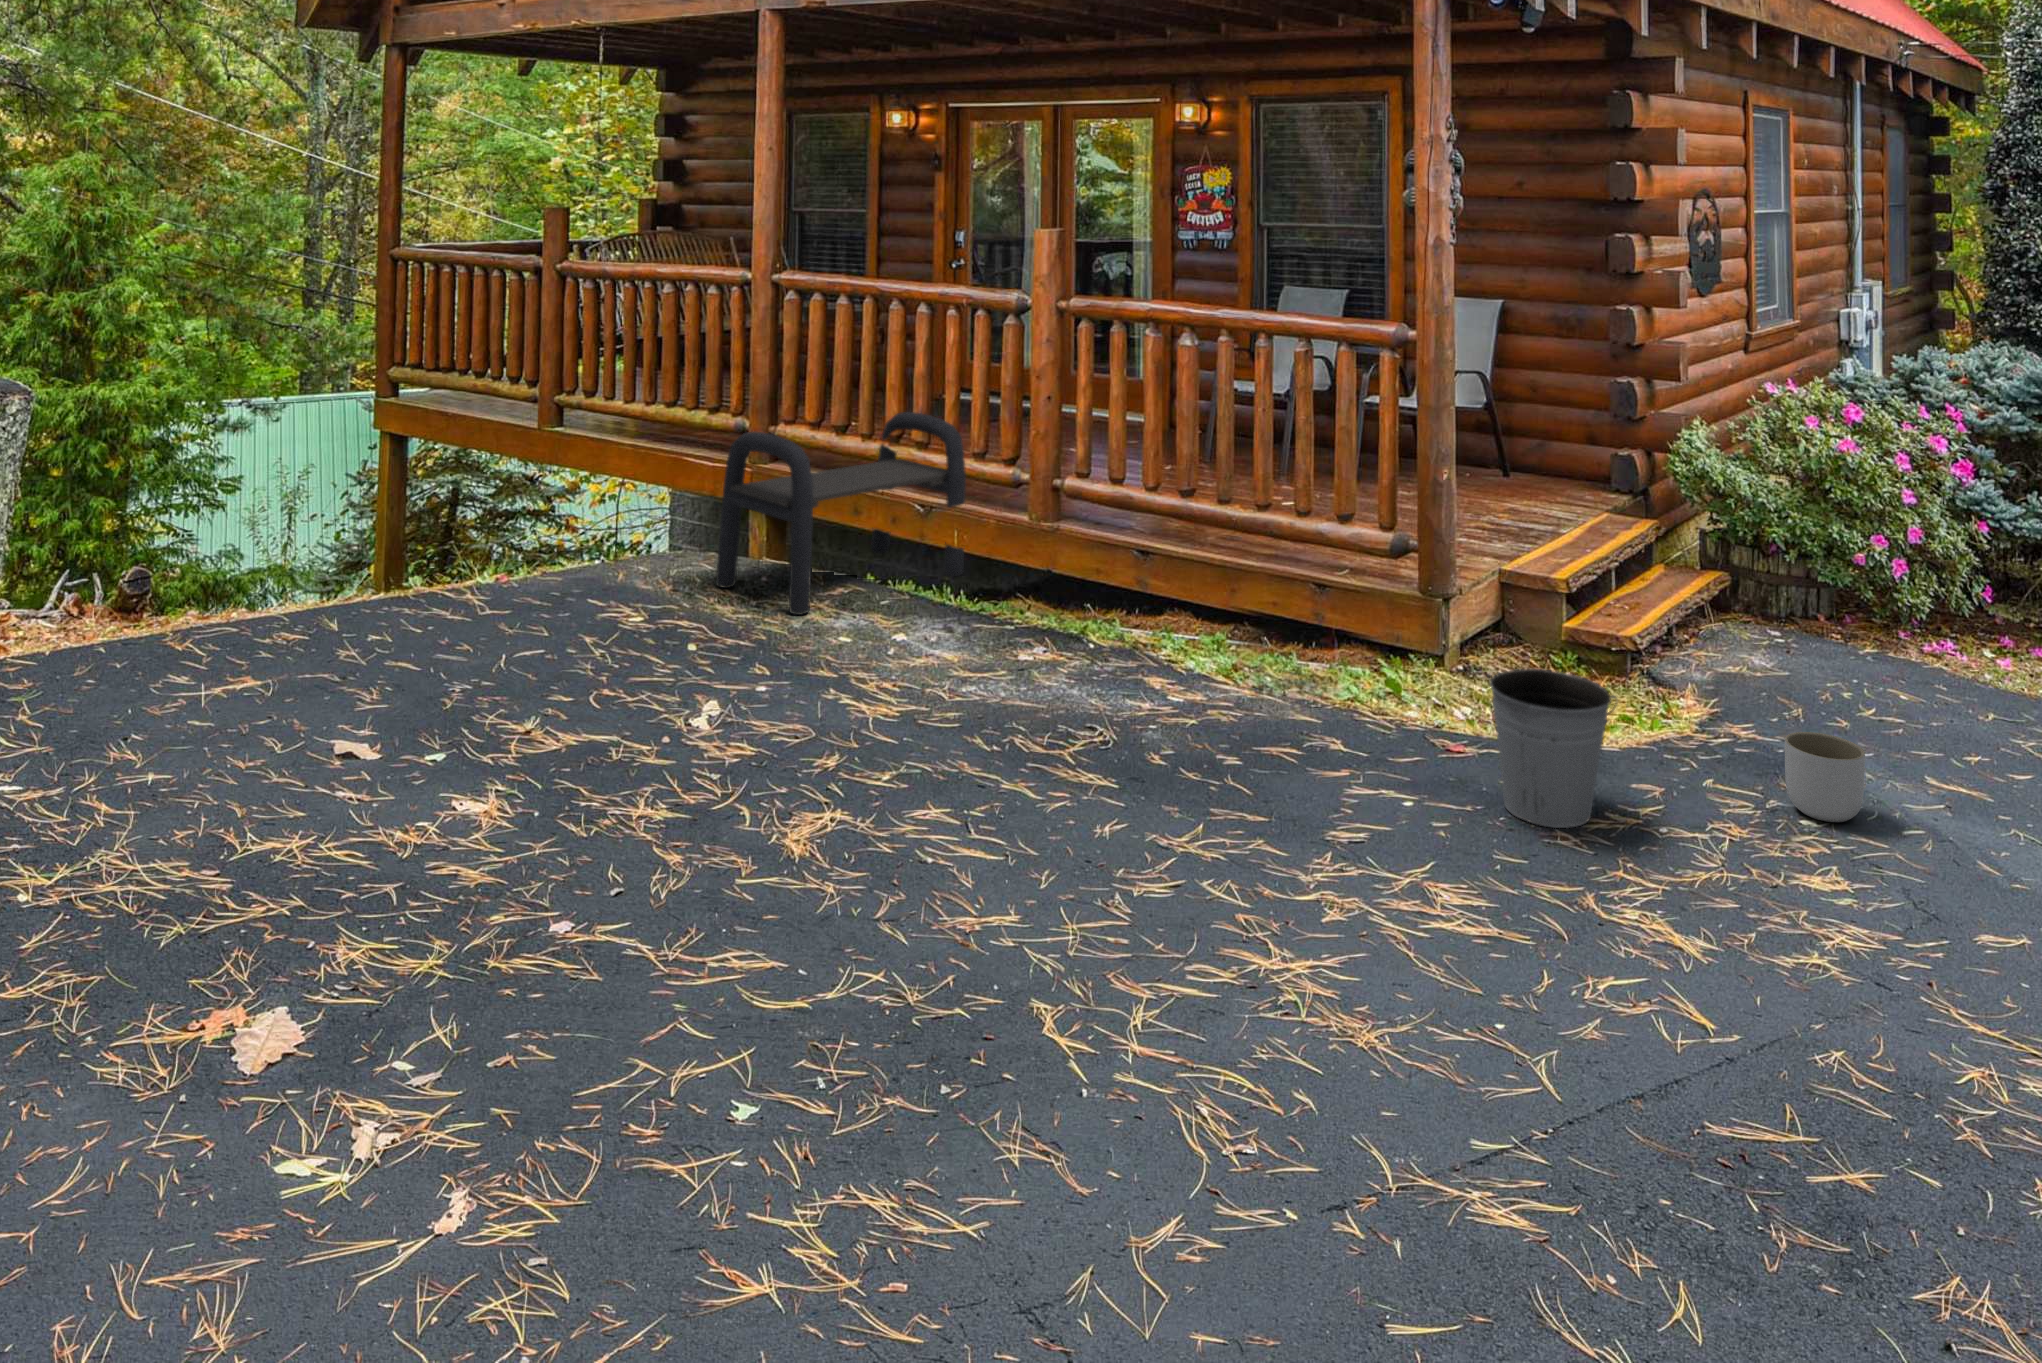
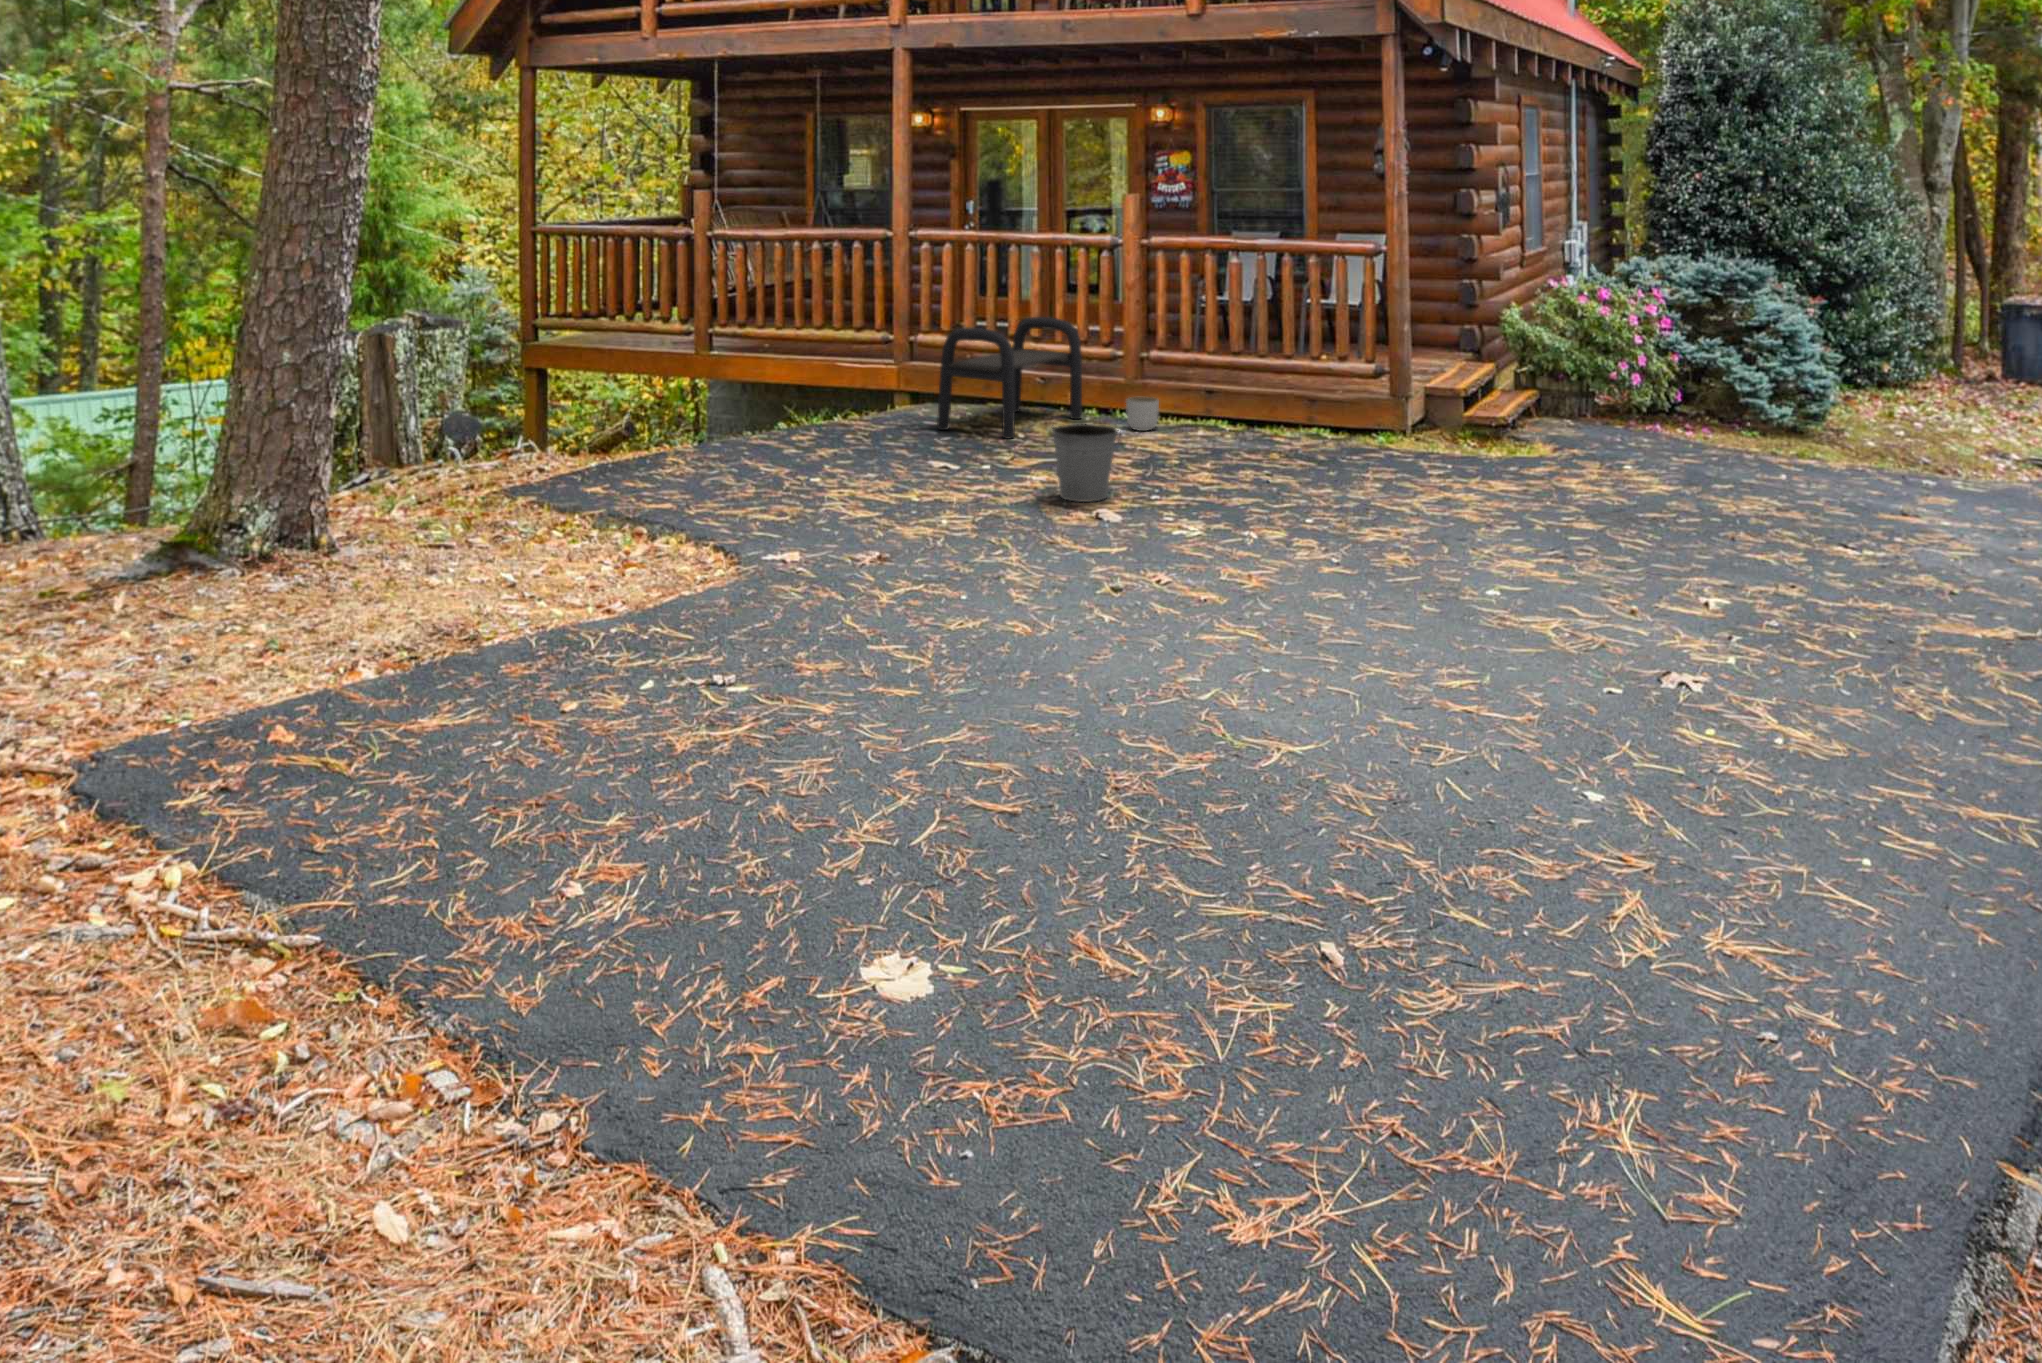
bucket: present [1488,669,1616,828] -> present [1052,424,1118,502]
planter: present [1785,732,1865,822] -> present [1126,397,1159,431]

